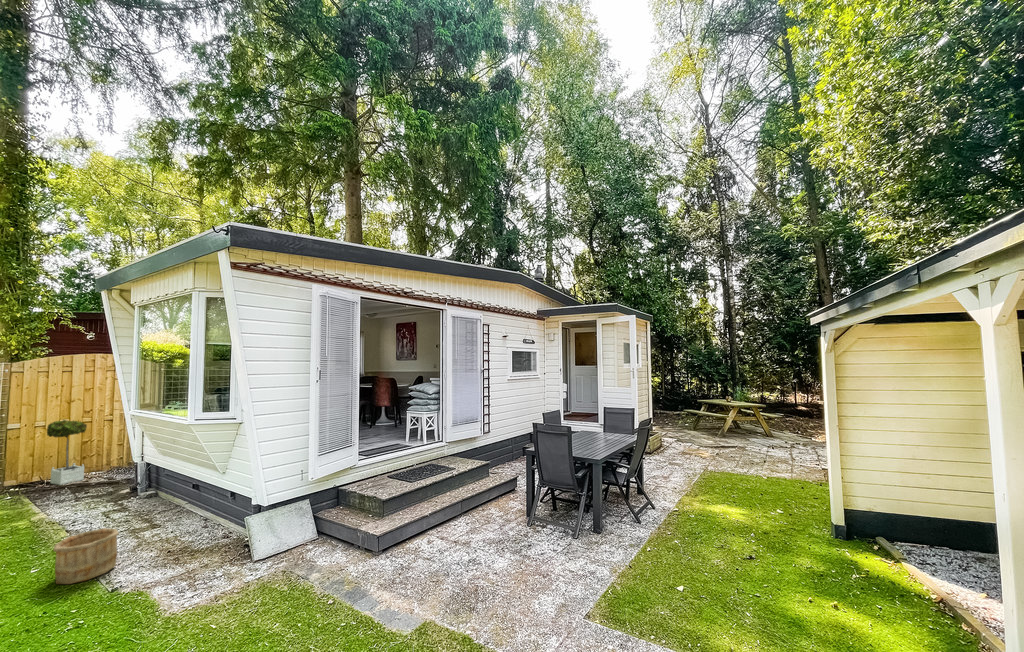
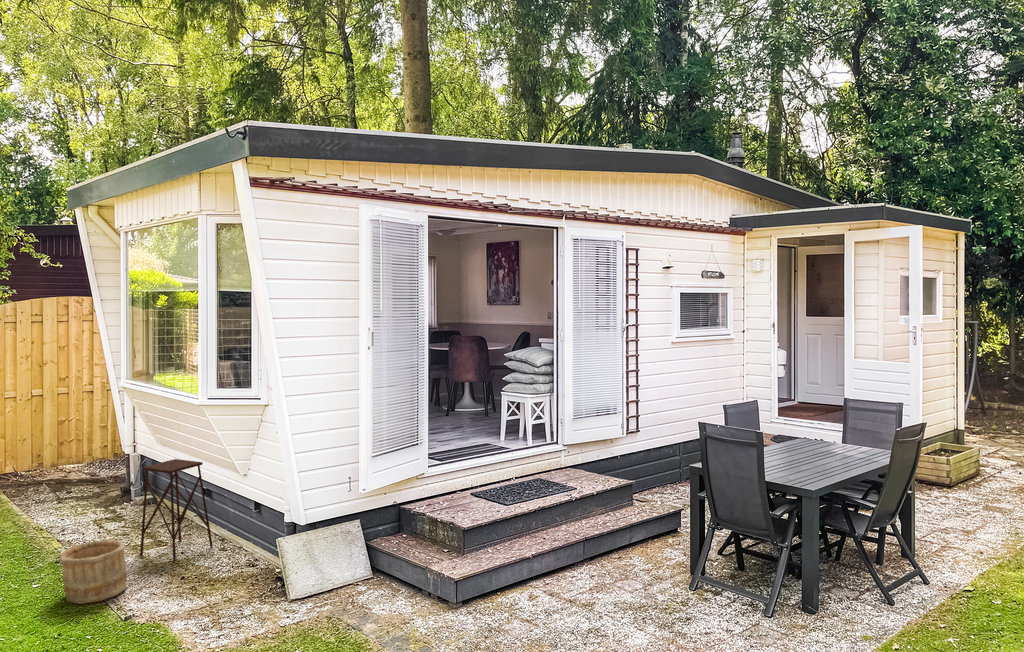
potted tree: present [47,420,87,485] -> none [15,390,63,478]
side table: none [135,463,198,540] -> present [140,459,213,562]

